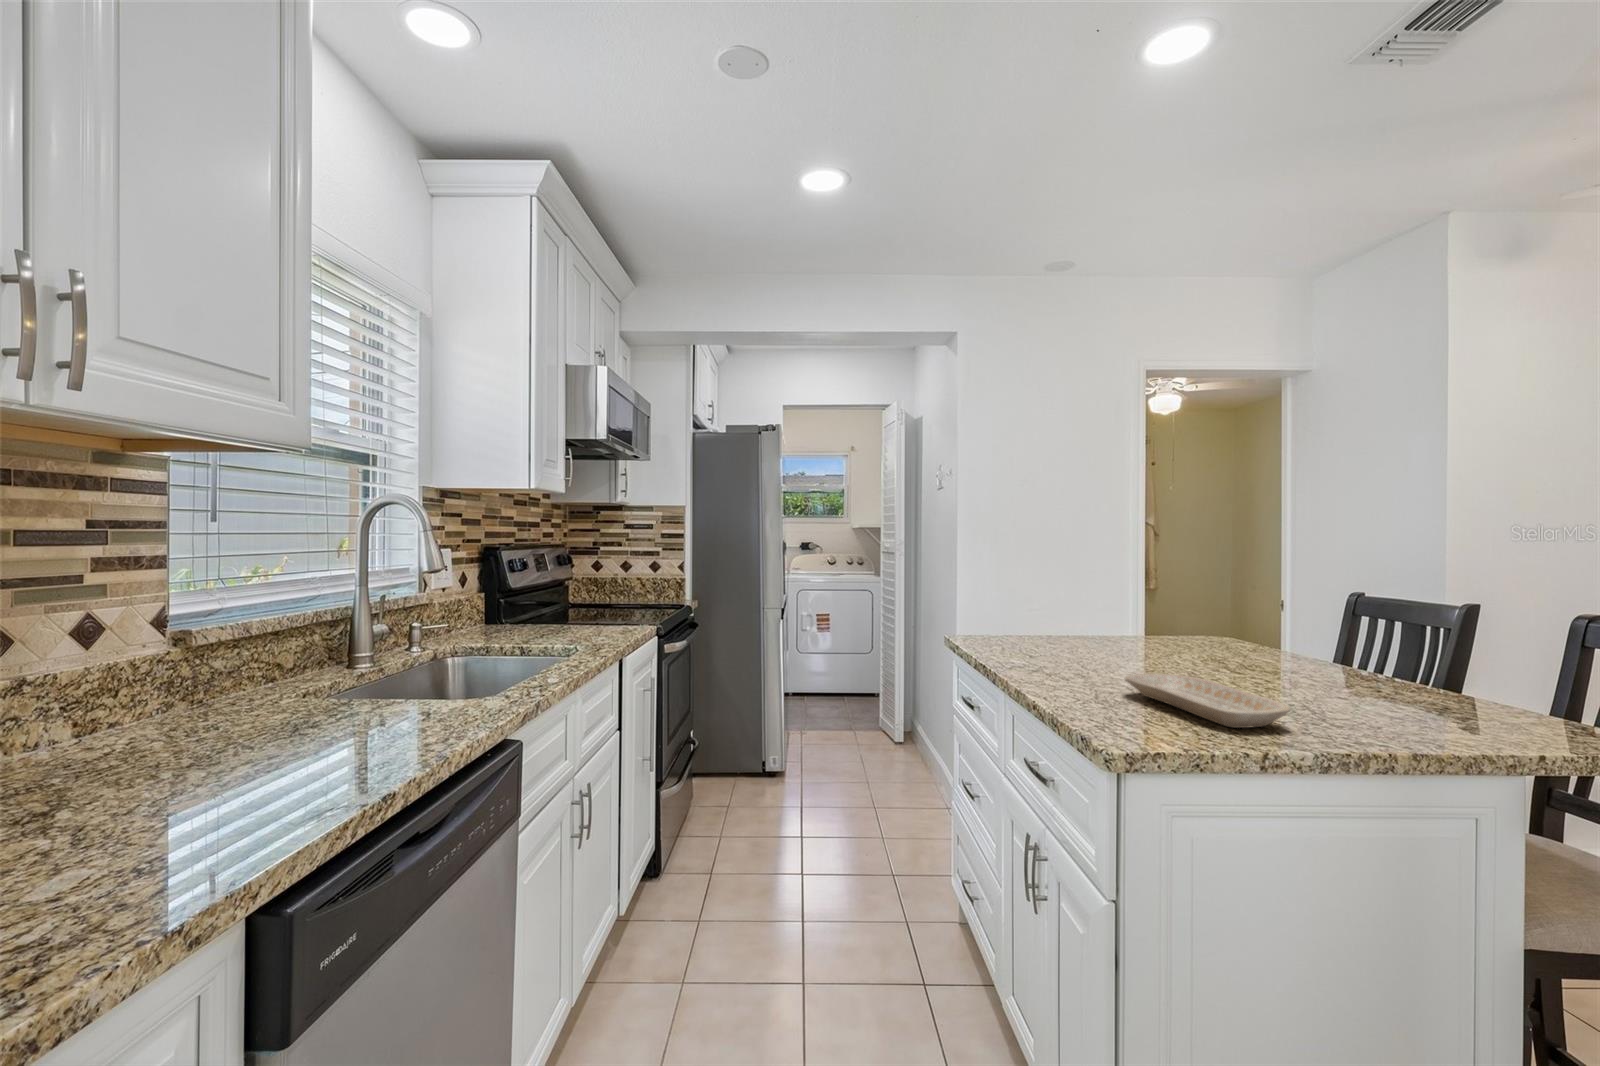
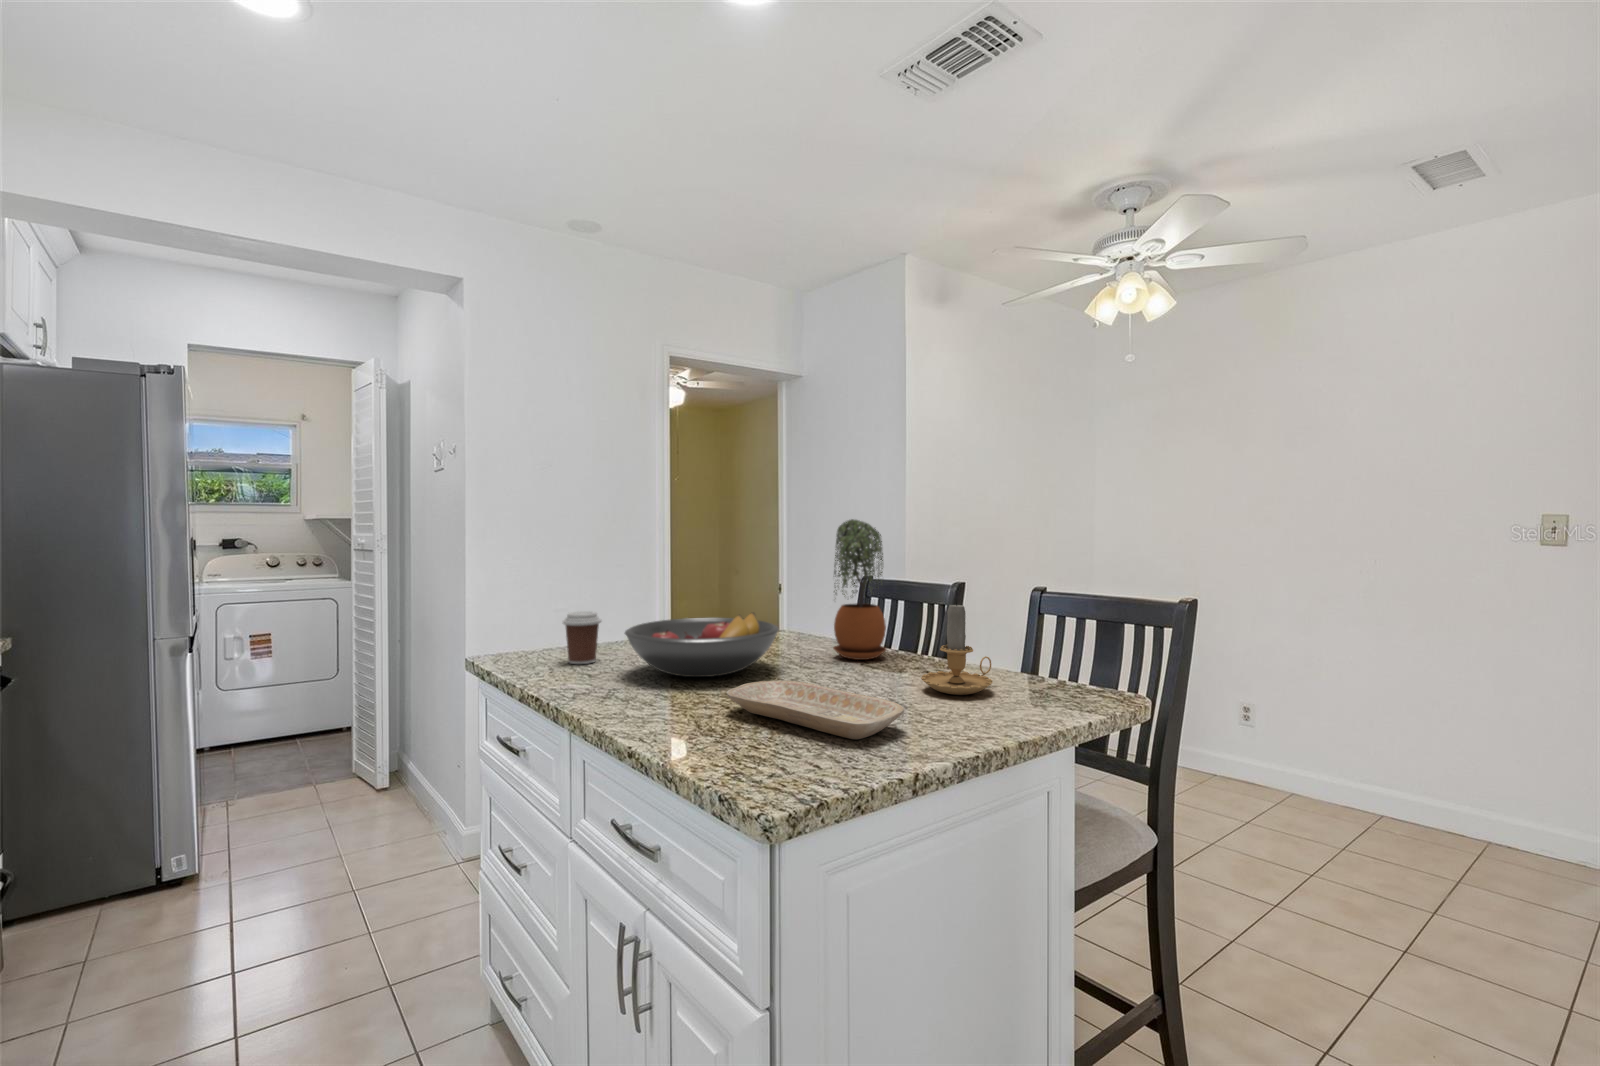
potted plant: none [1275,530,1349,678] -> present [833,519,886,660]
coffee cup: none [1012,606,1044,649] -> present [563,611,601,664]
fruit bowl: none [1055,618,1206,670] -> present [625,613,779,677]
candle: none [1354,618,1463,720] -> present [921,602,992,695]

